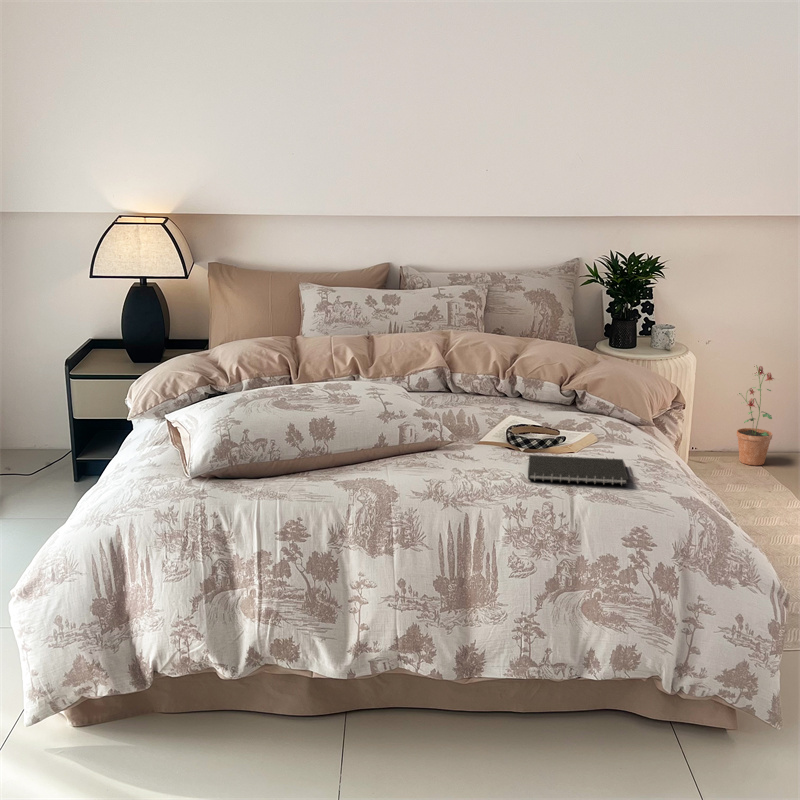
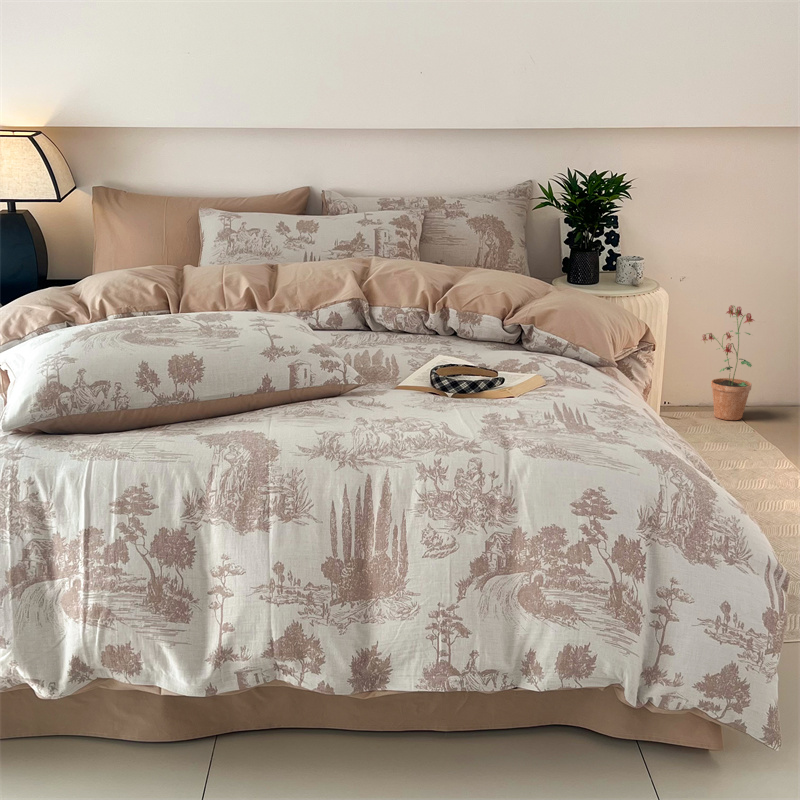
notebook: present [528,455,628,485] -> none [451,400,582,436]

